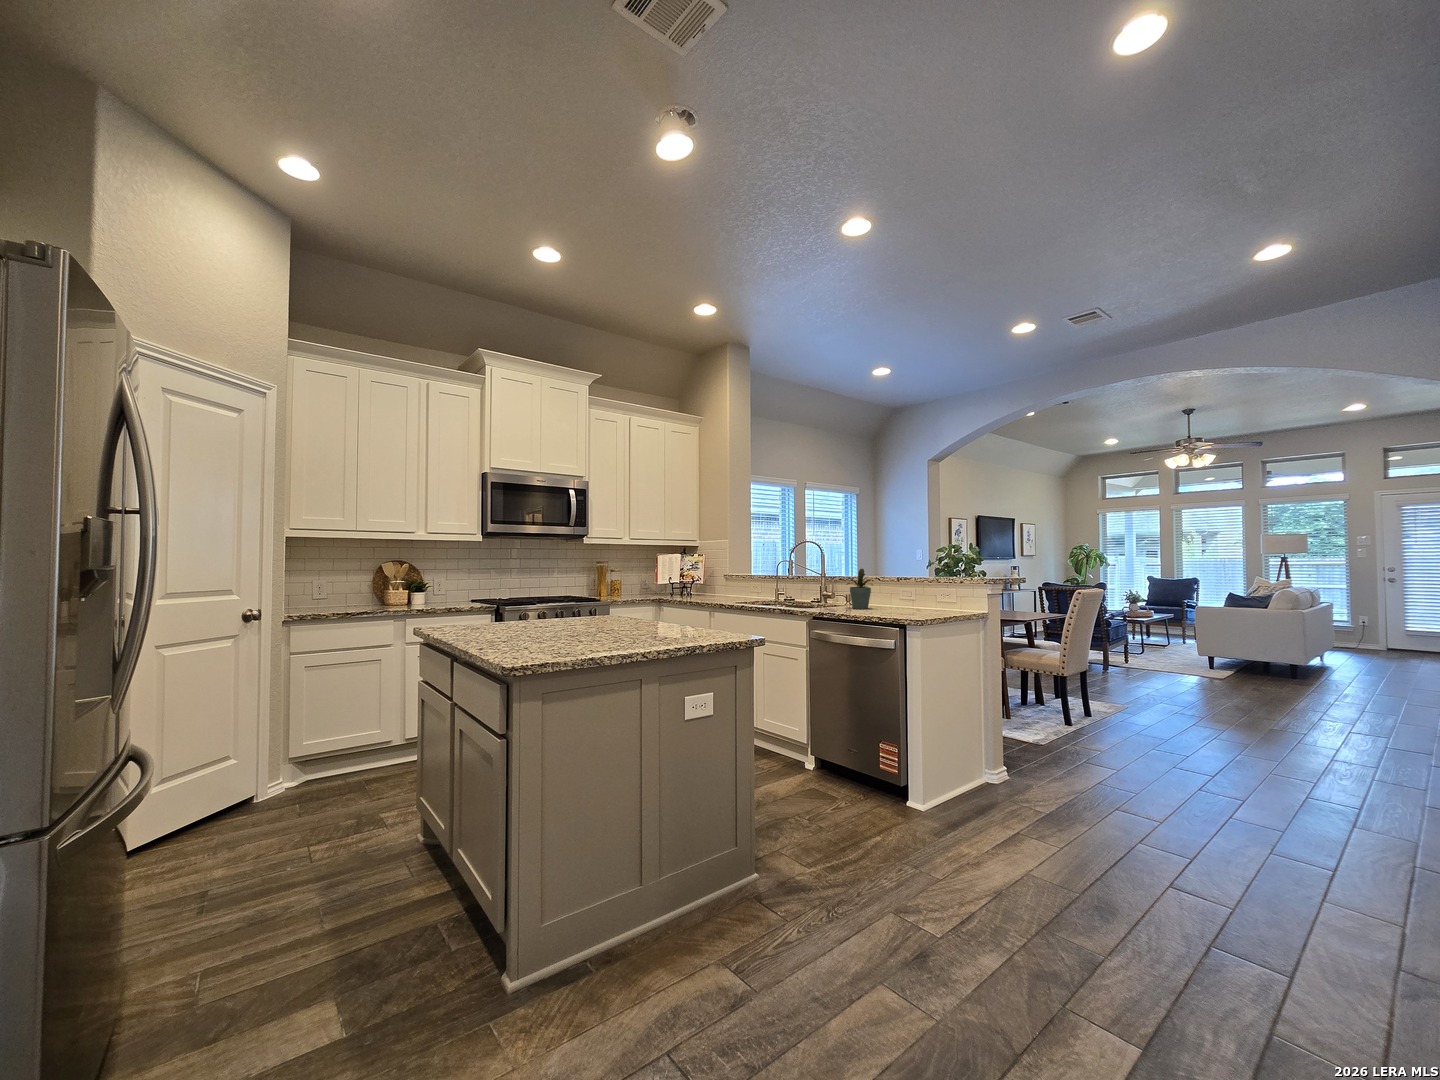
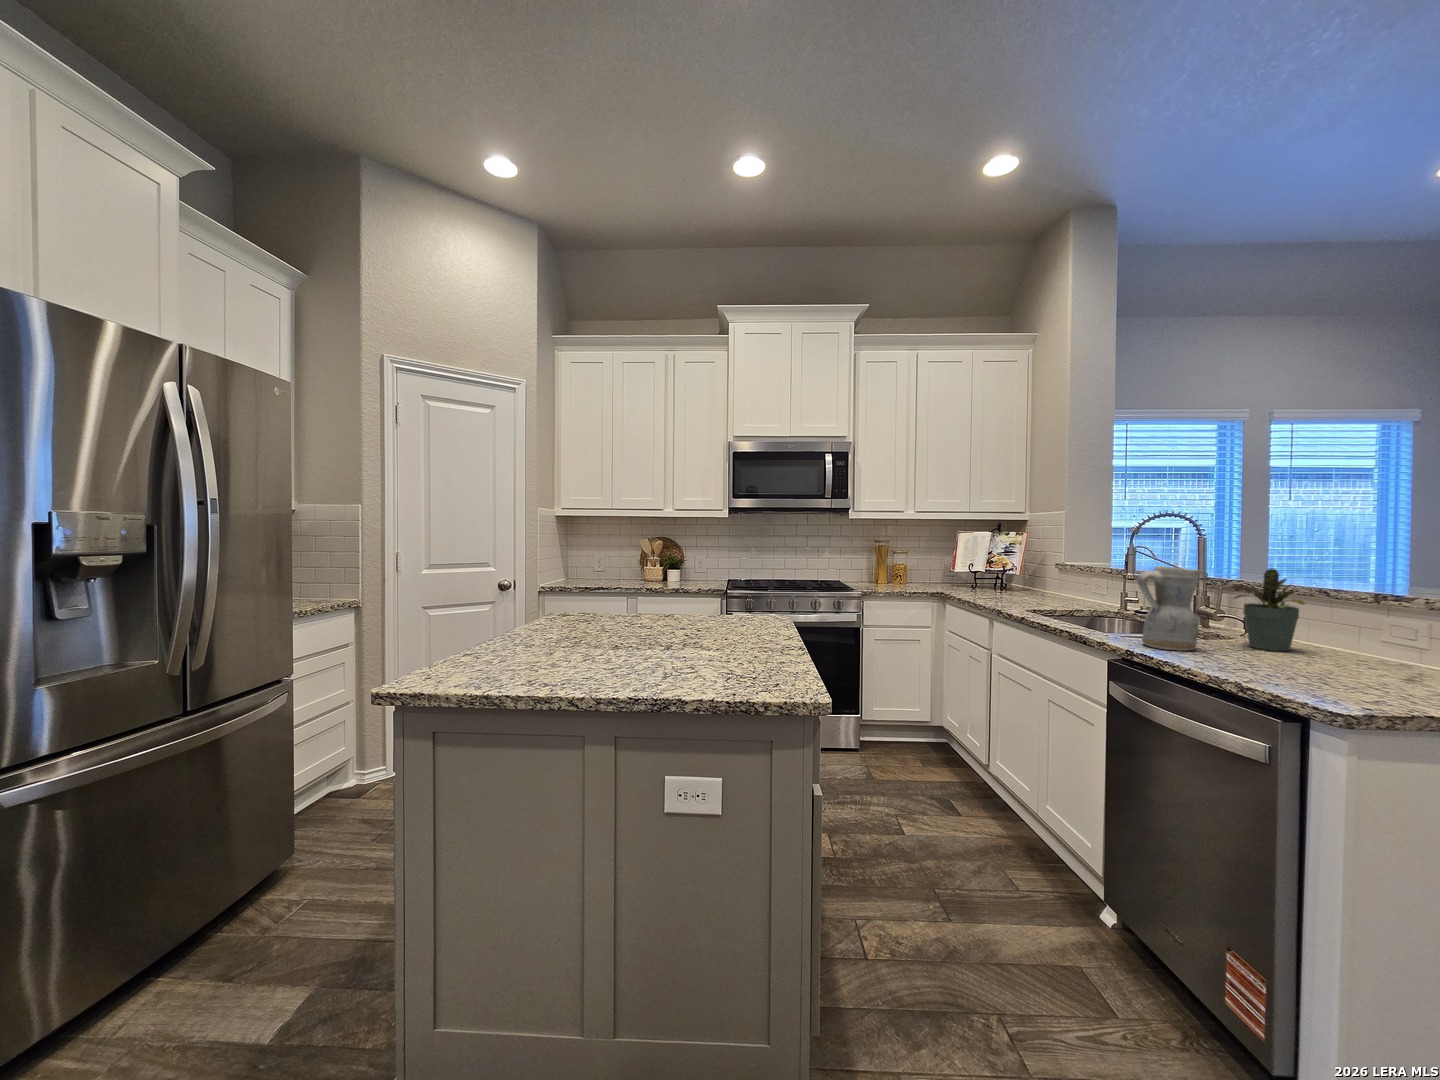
ceramic pitcher: none [815,569,840,612] -> present [1137,566,1201,651]

